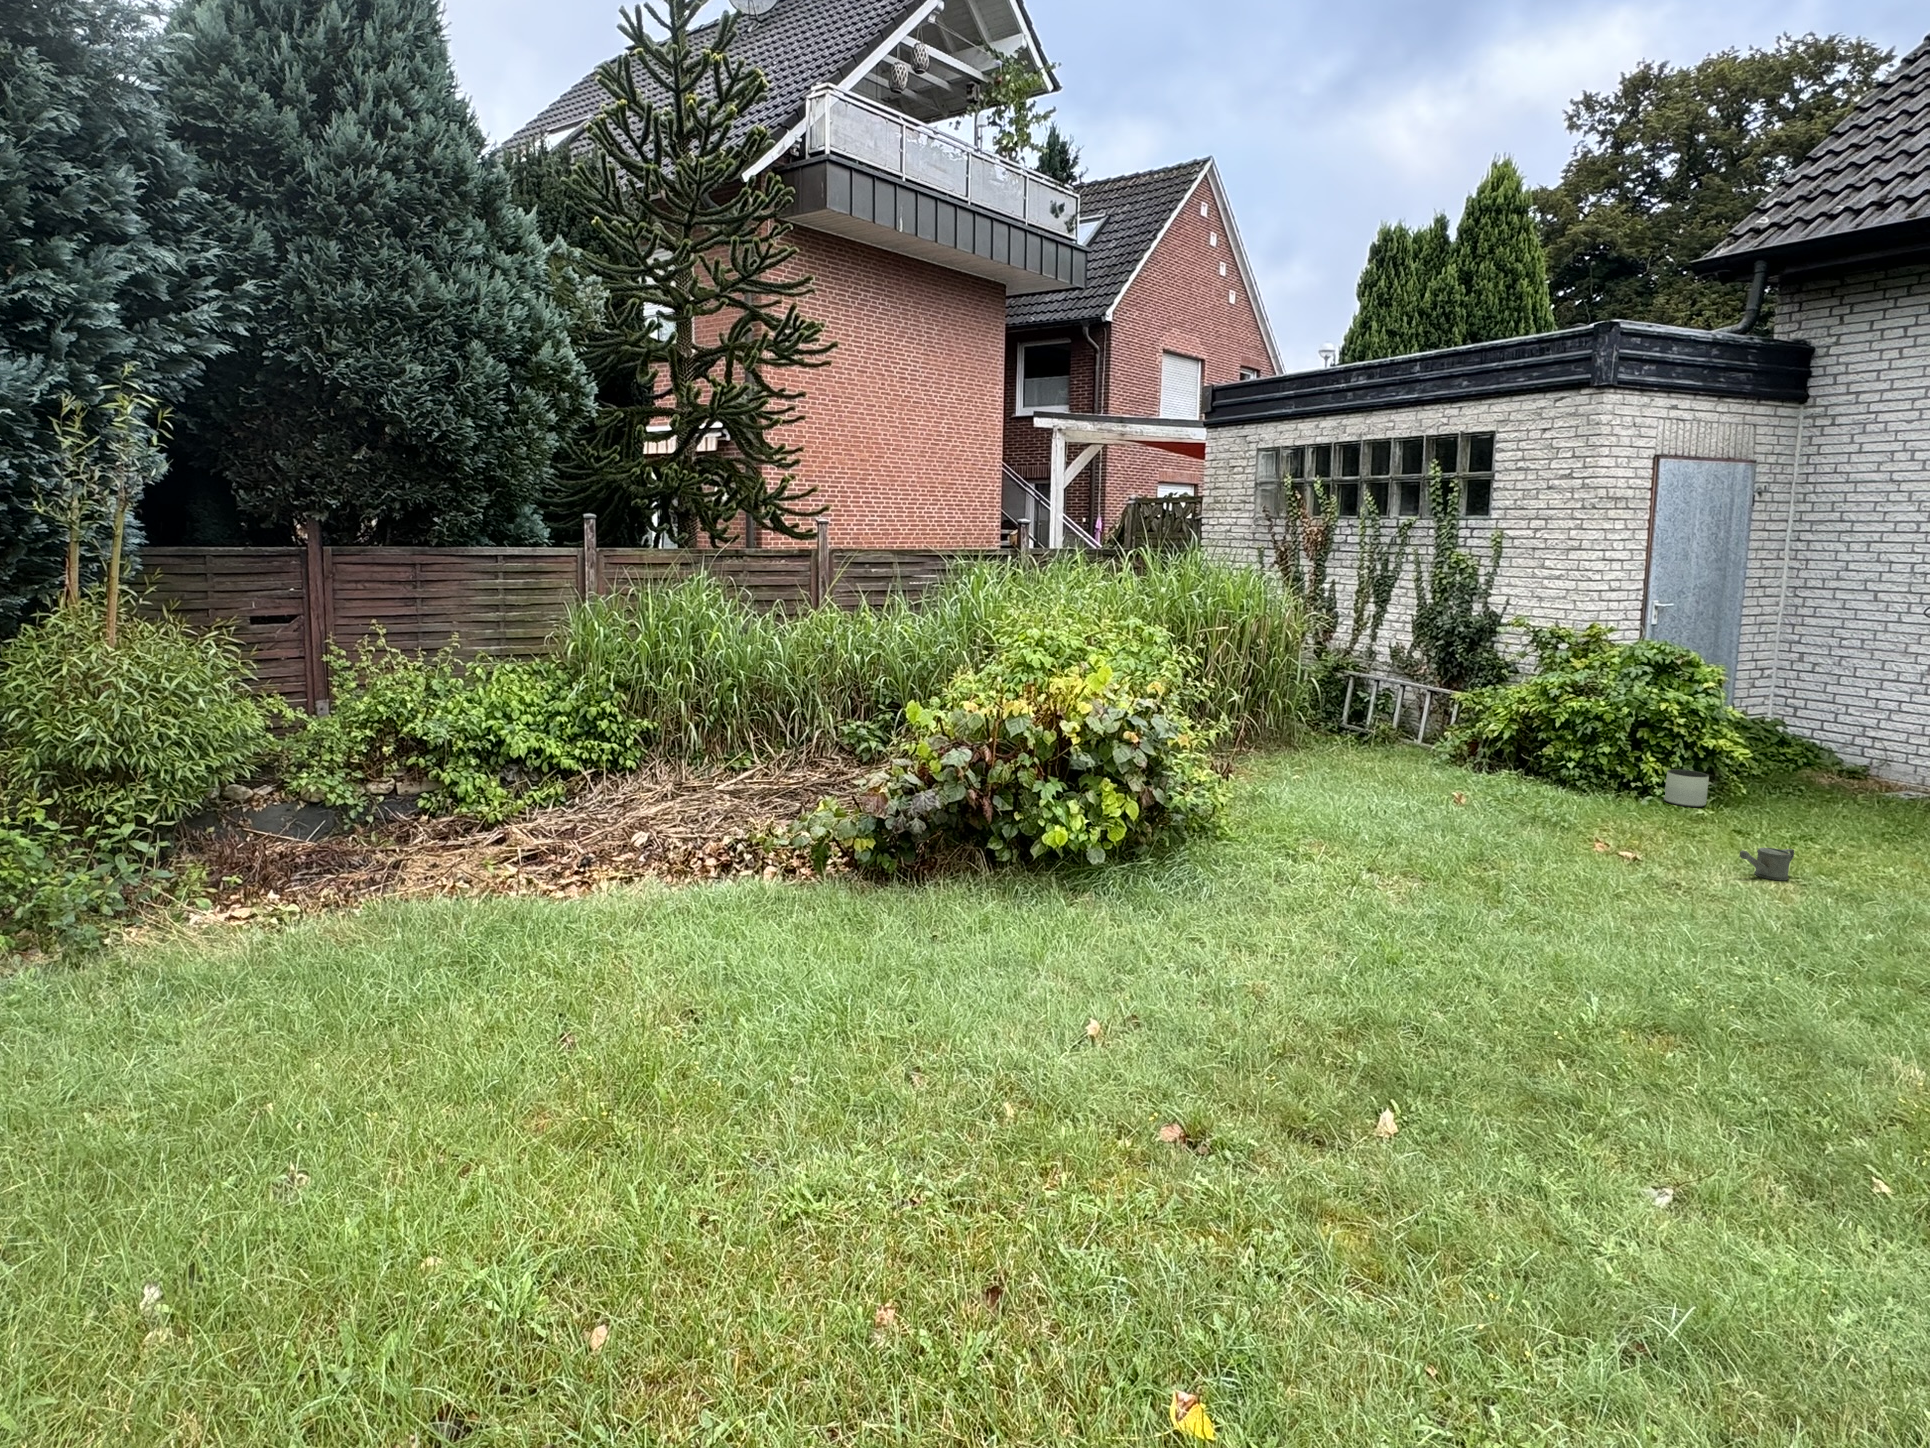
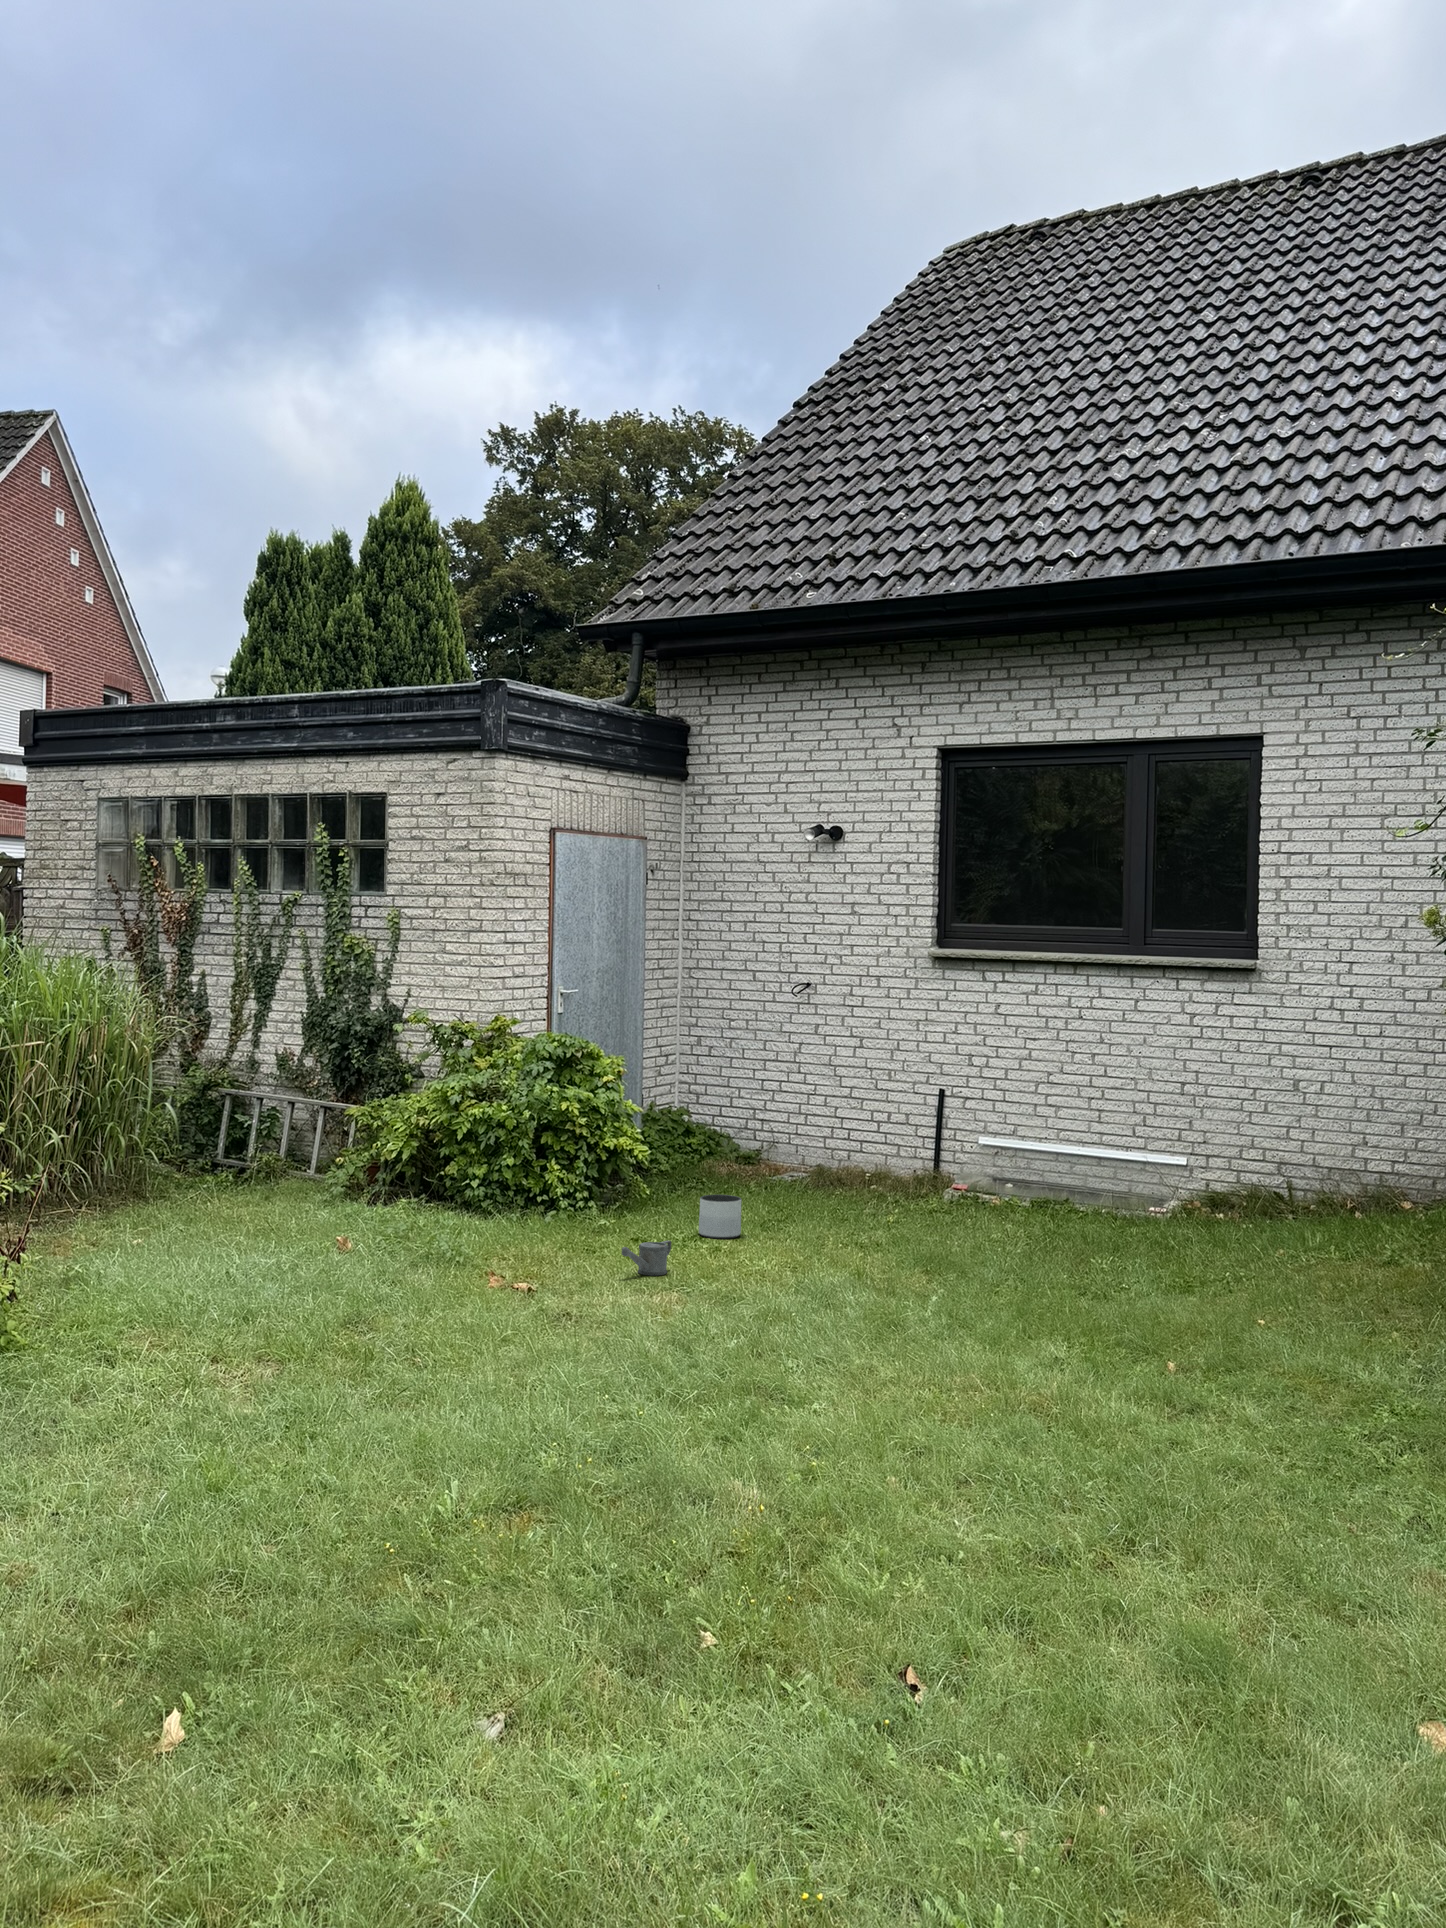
planter: present [1664,769,1709,807] -> present [699,1195,742,1239]

